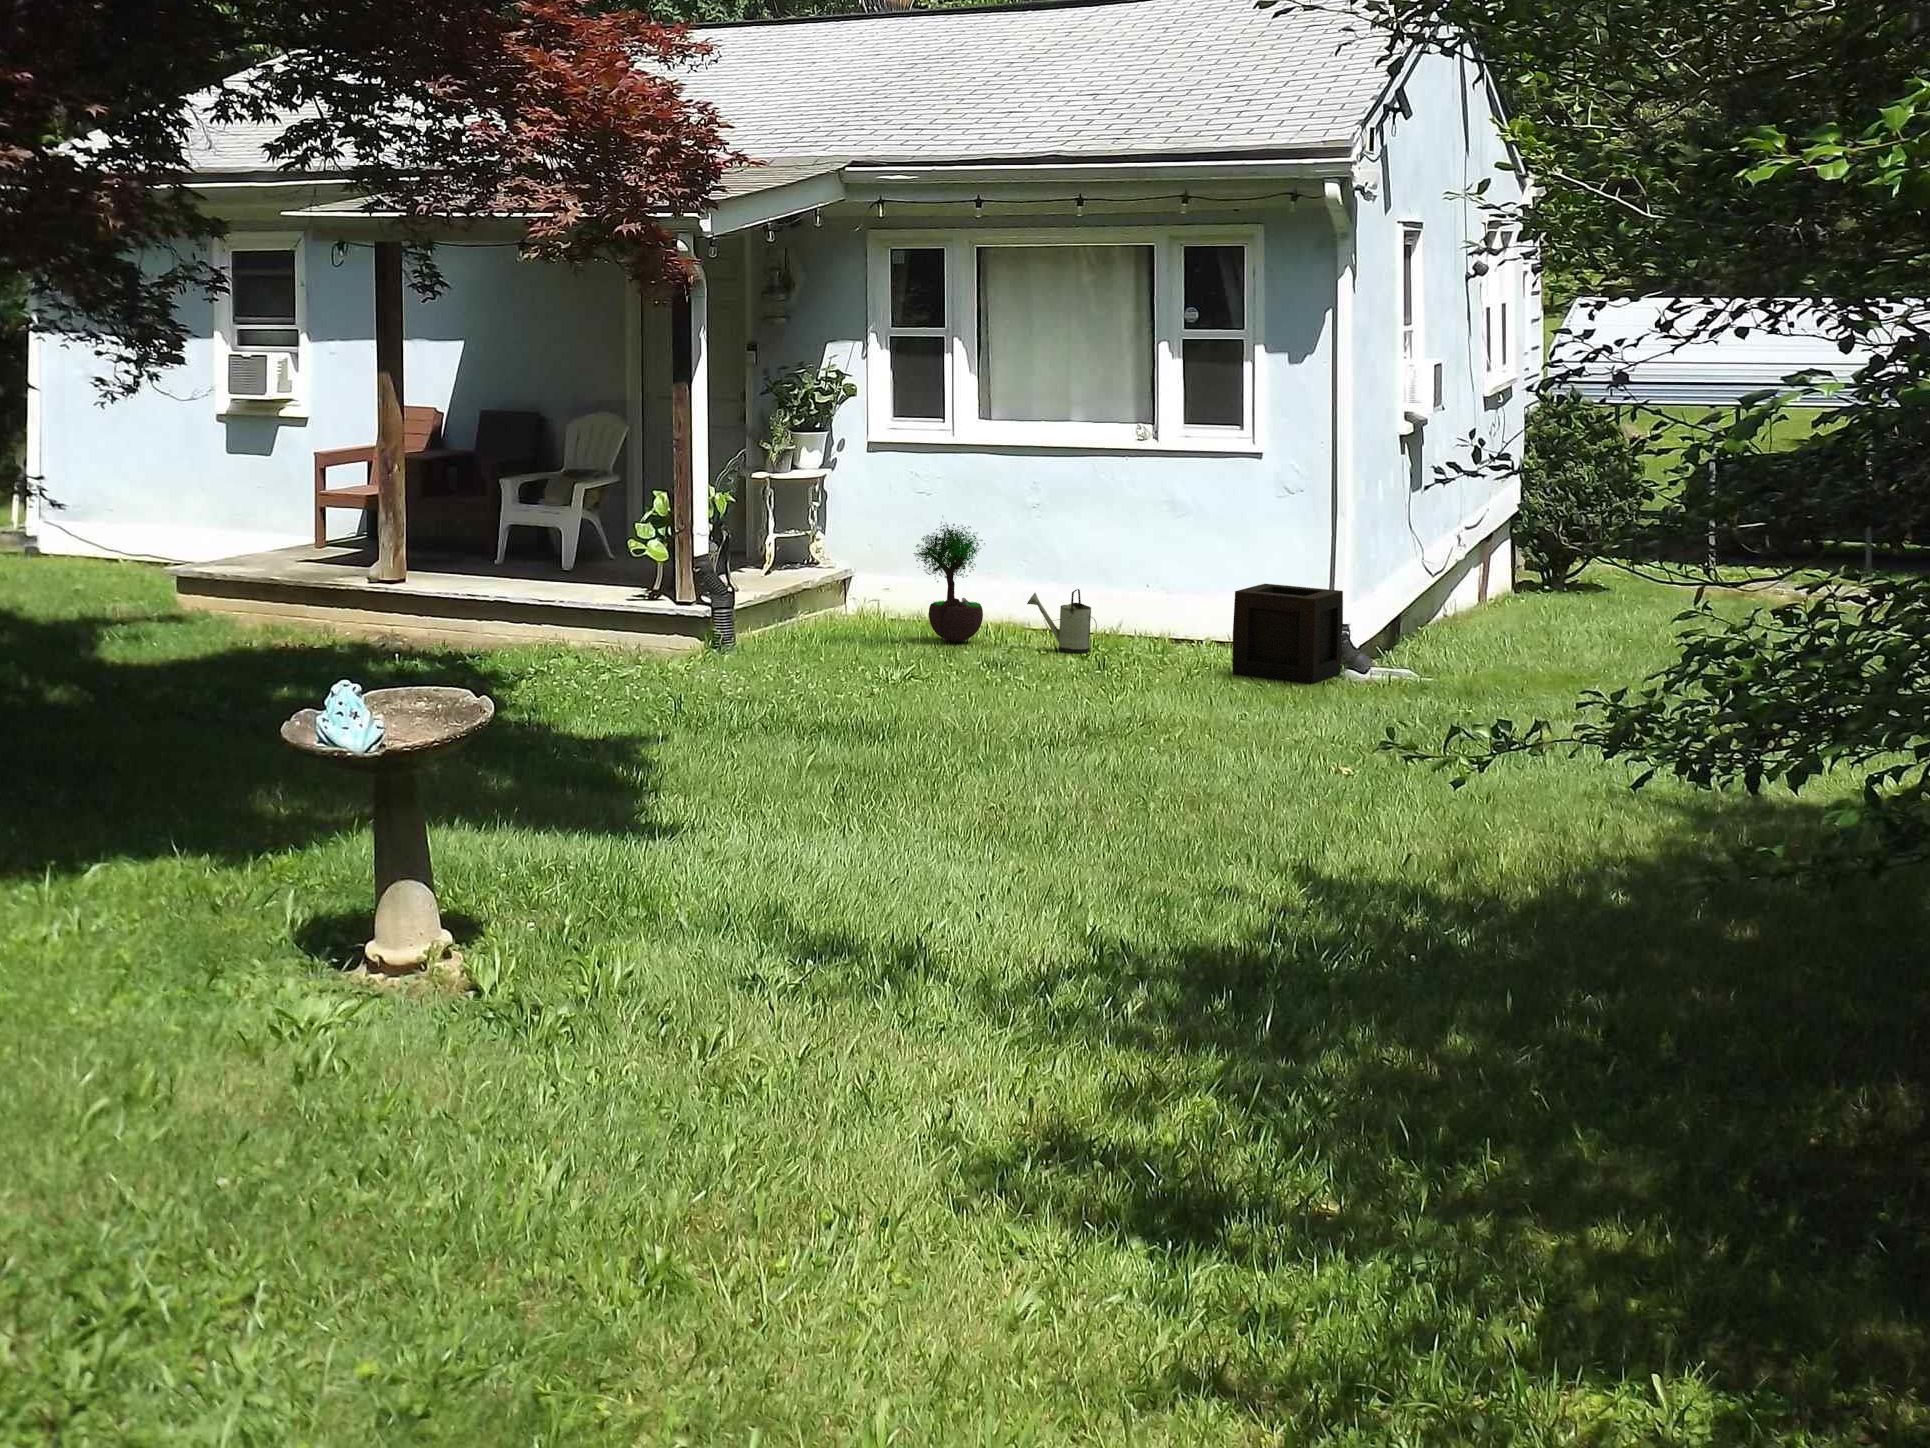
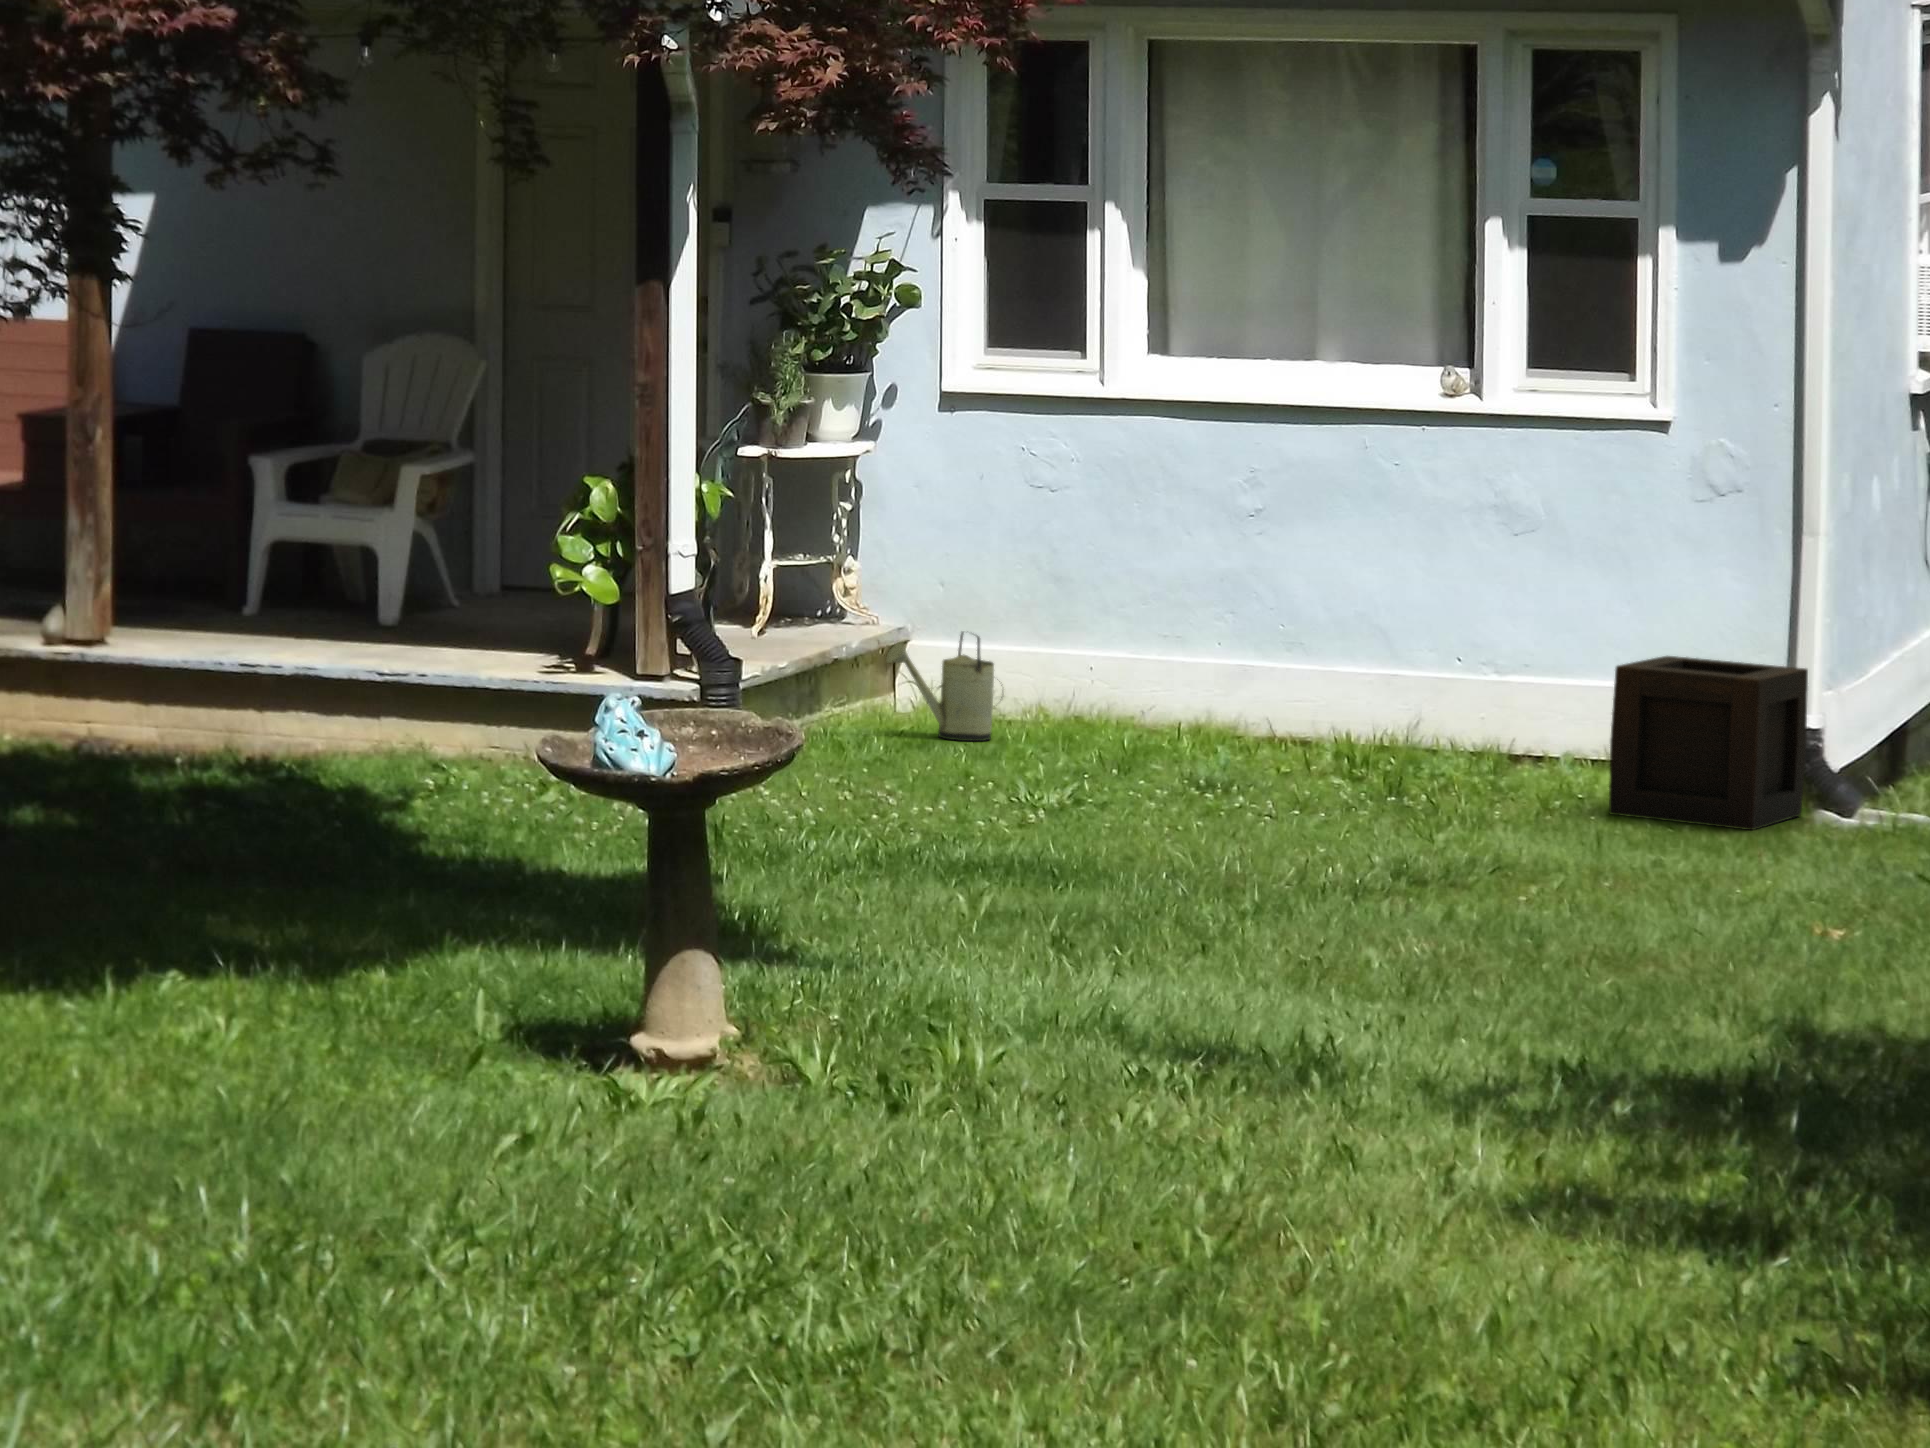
potted tree: present [914,522,985,642] -> none [1033,529,1164,756]
watering can: present [1027,589,1097,653] -> present [886,632,994,741]

